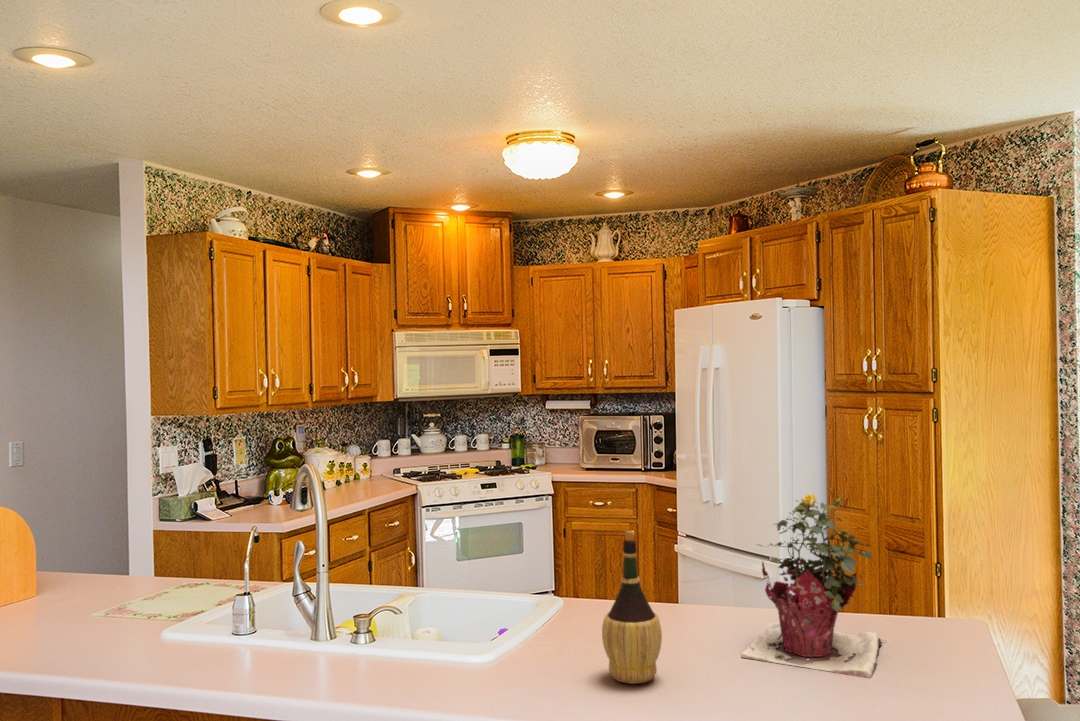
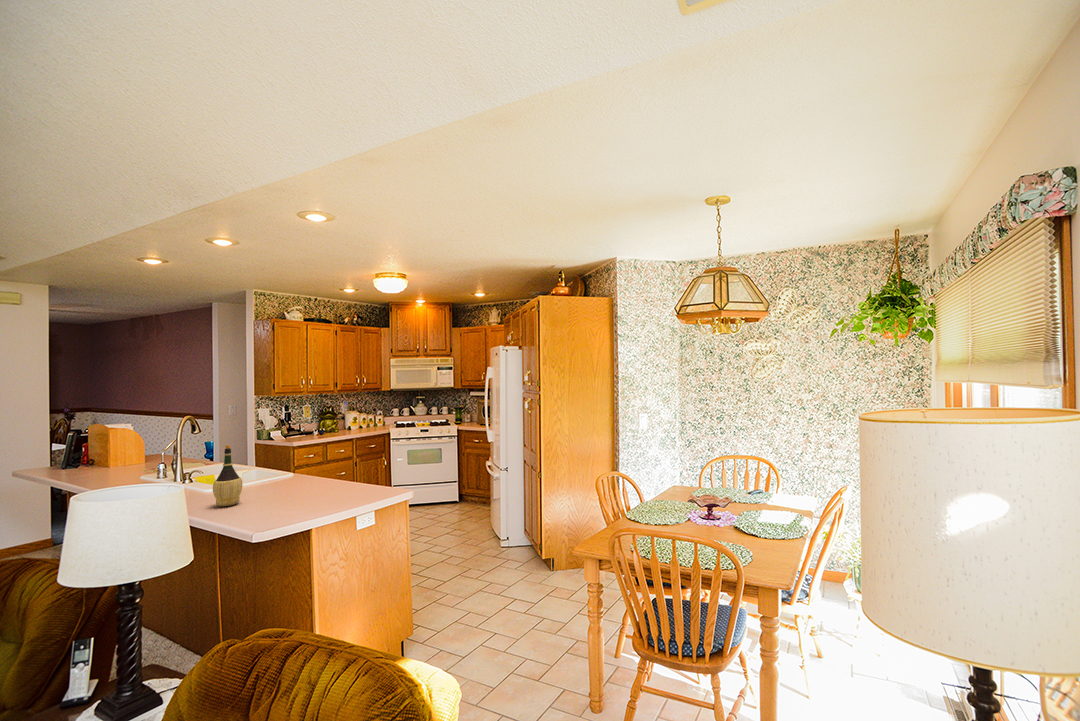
potted plant: present [741,490,882,678] -> none [287,431,358,511]

